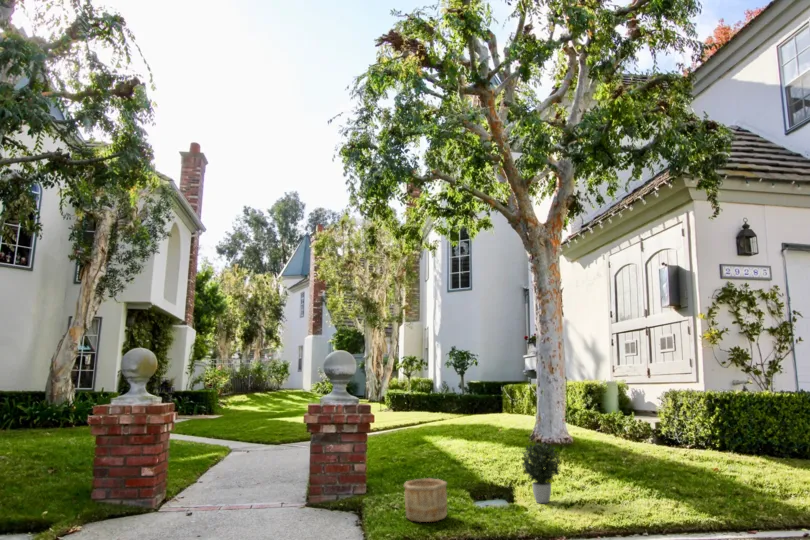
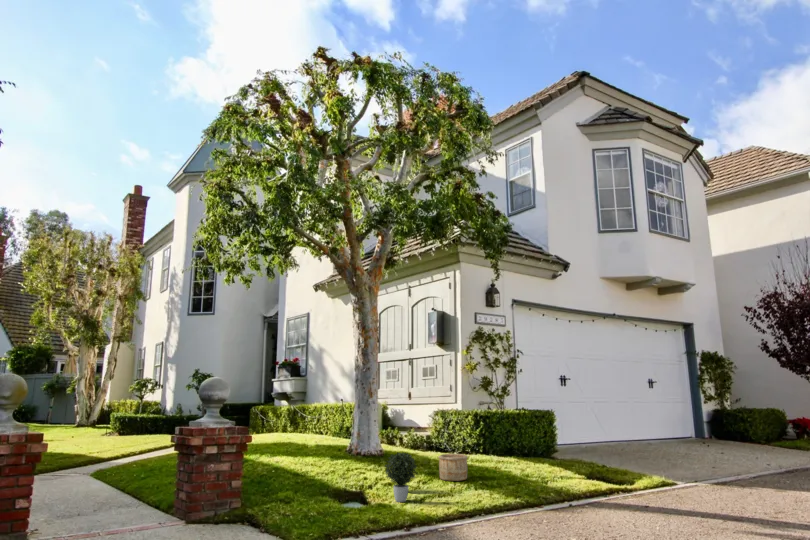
wooden bucket: present [404,478,447,522] -> present [439,454,468,481]

